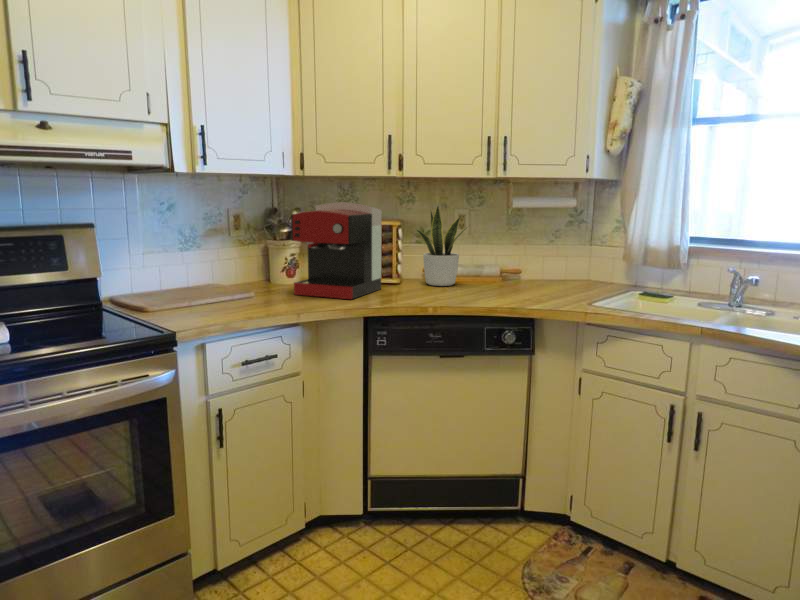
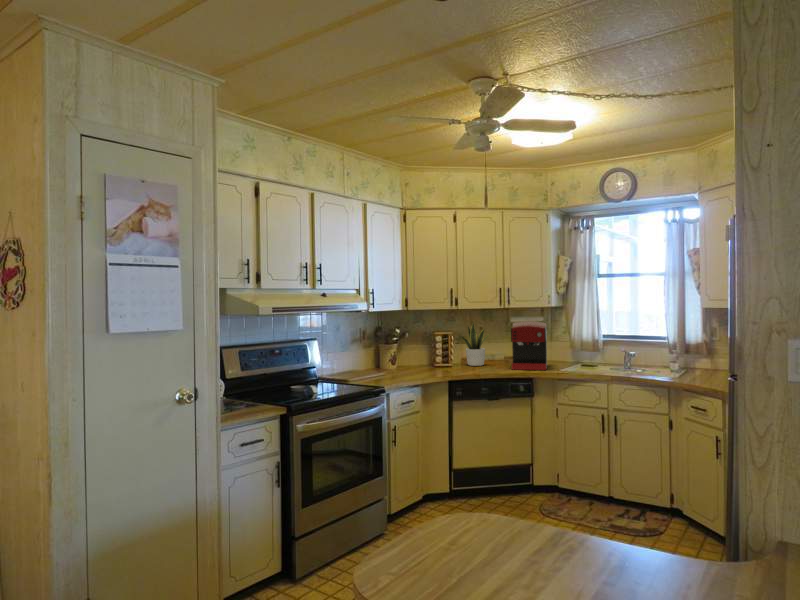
coffee maker: present [291,202,382,299] -> present [511,321,547,370]

